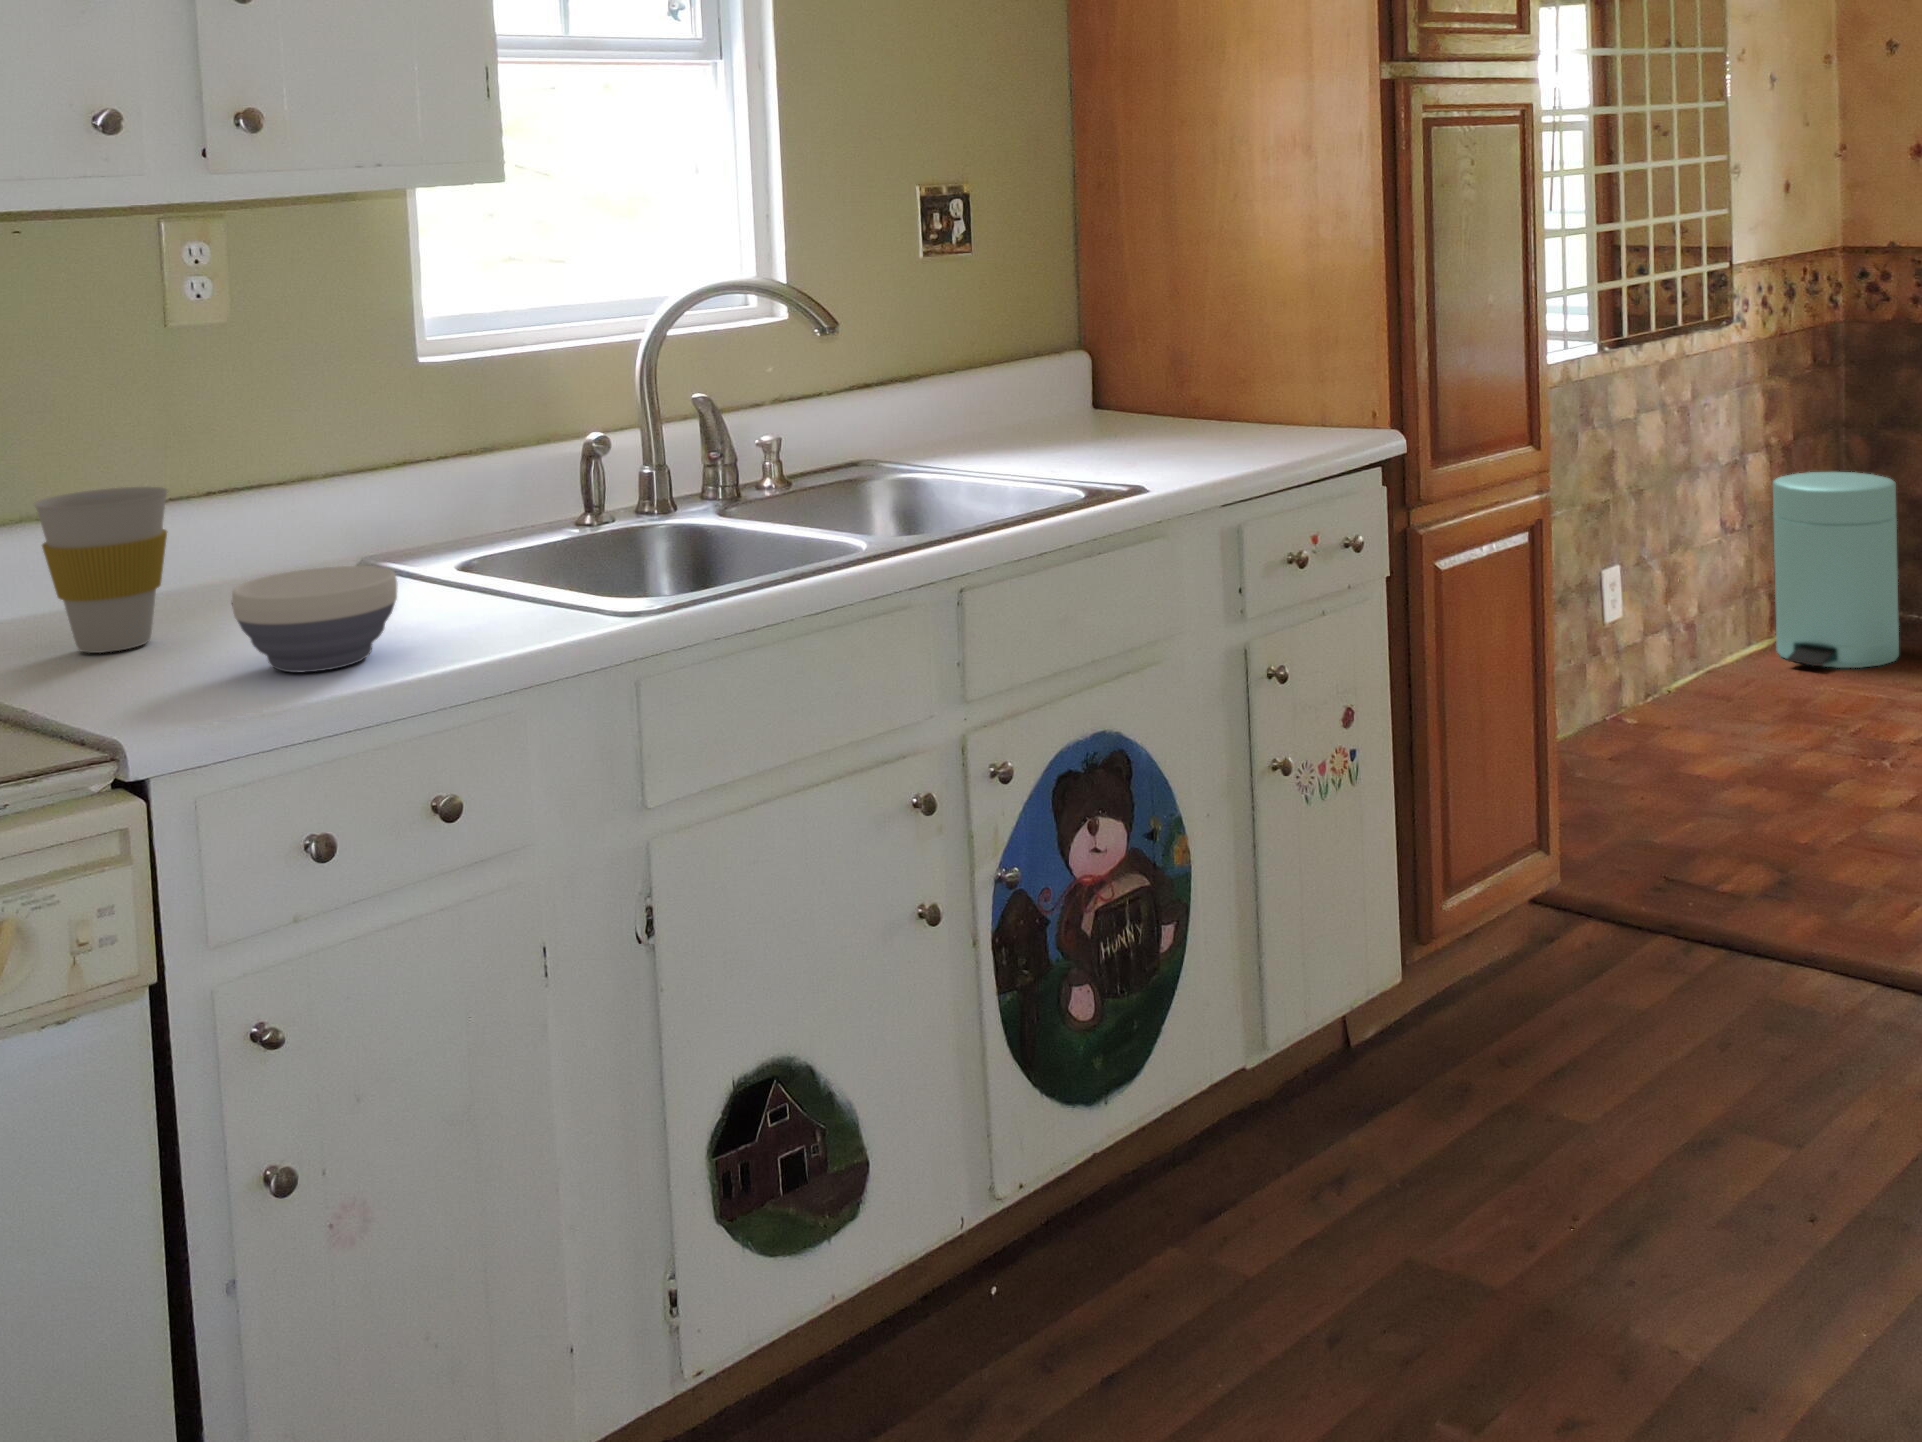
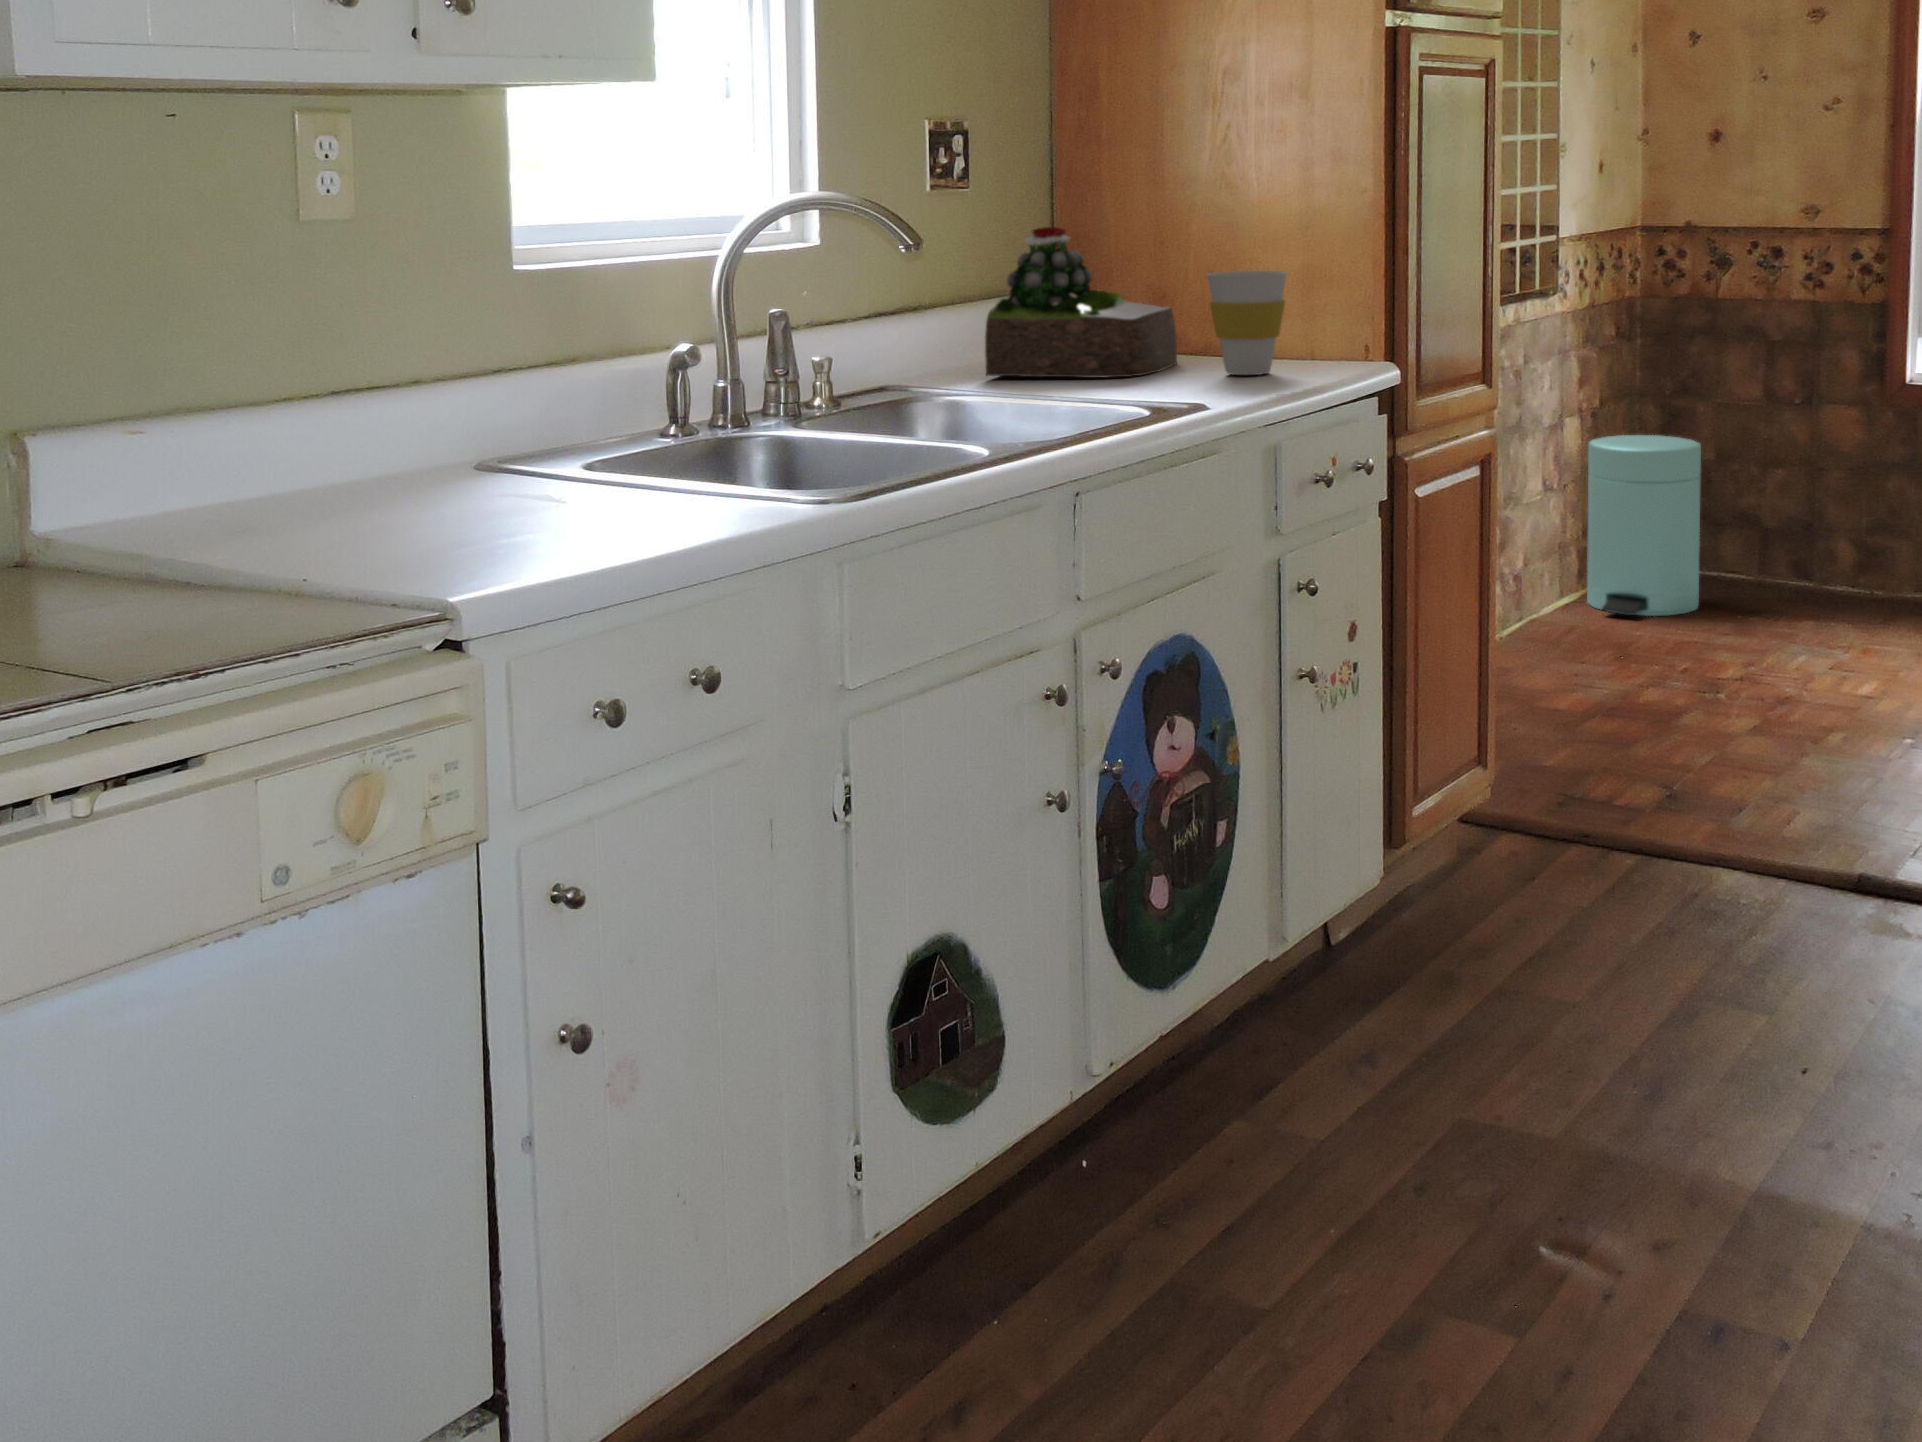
succulent plant: none [975,292,1181,449] -> present [985,227,1177,378]
cup: present [34,487,168,653] -> present [1207,271,1287,375]
bowl: present [232,566,397,673] -> none [485,448,644,547]

